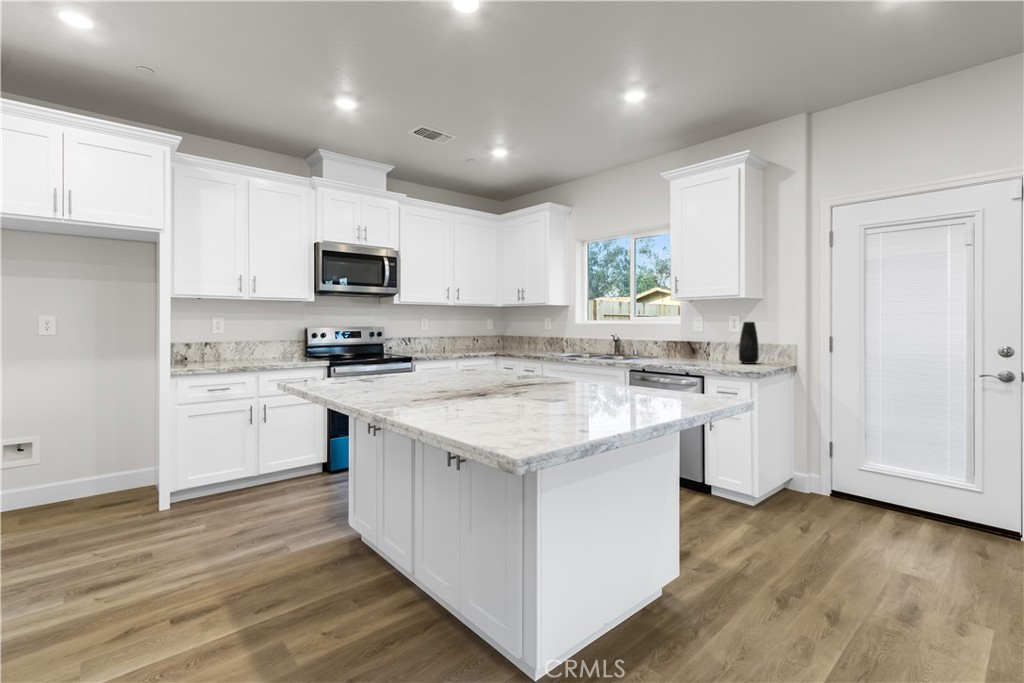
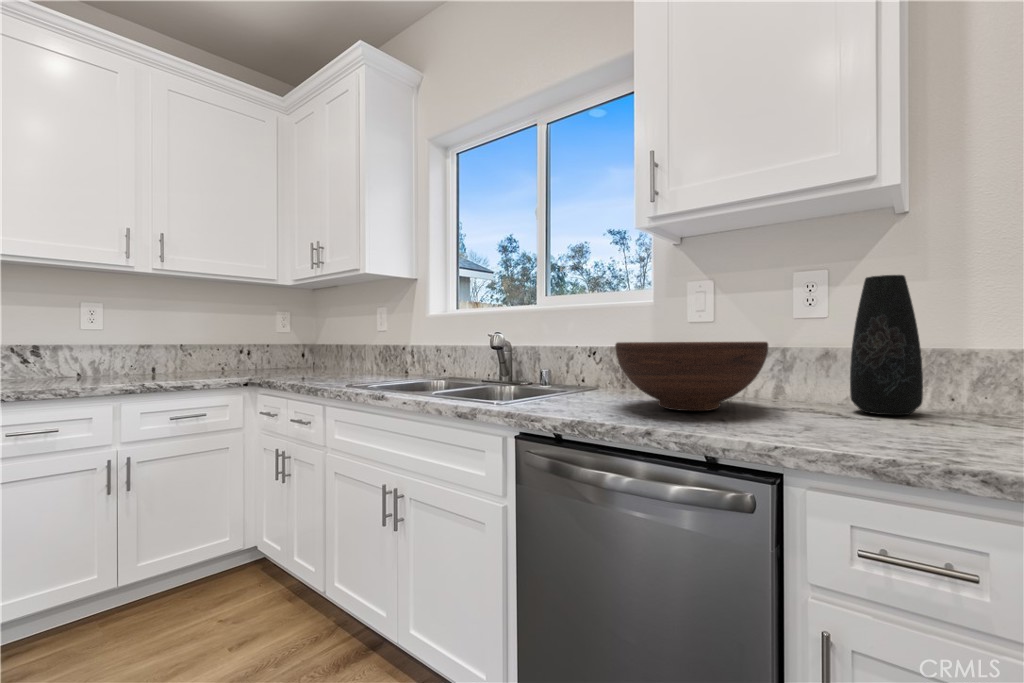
fruit bowl: none [664,340,714,363] -> present [615,342,768,411]

